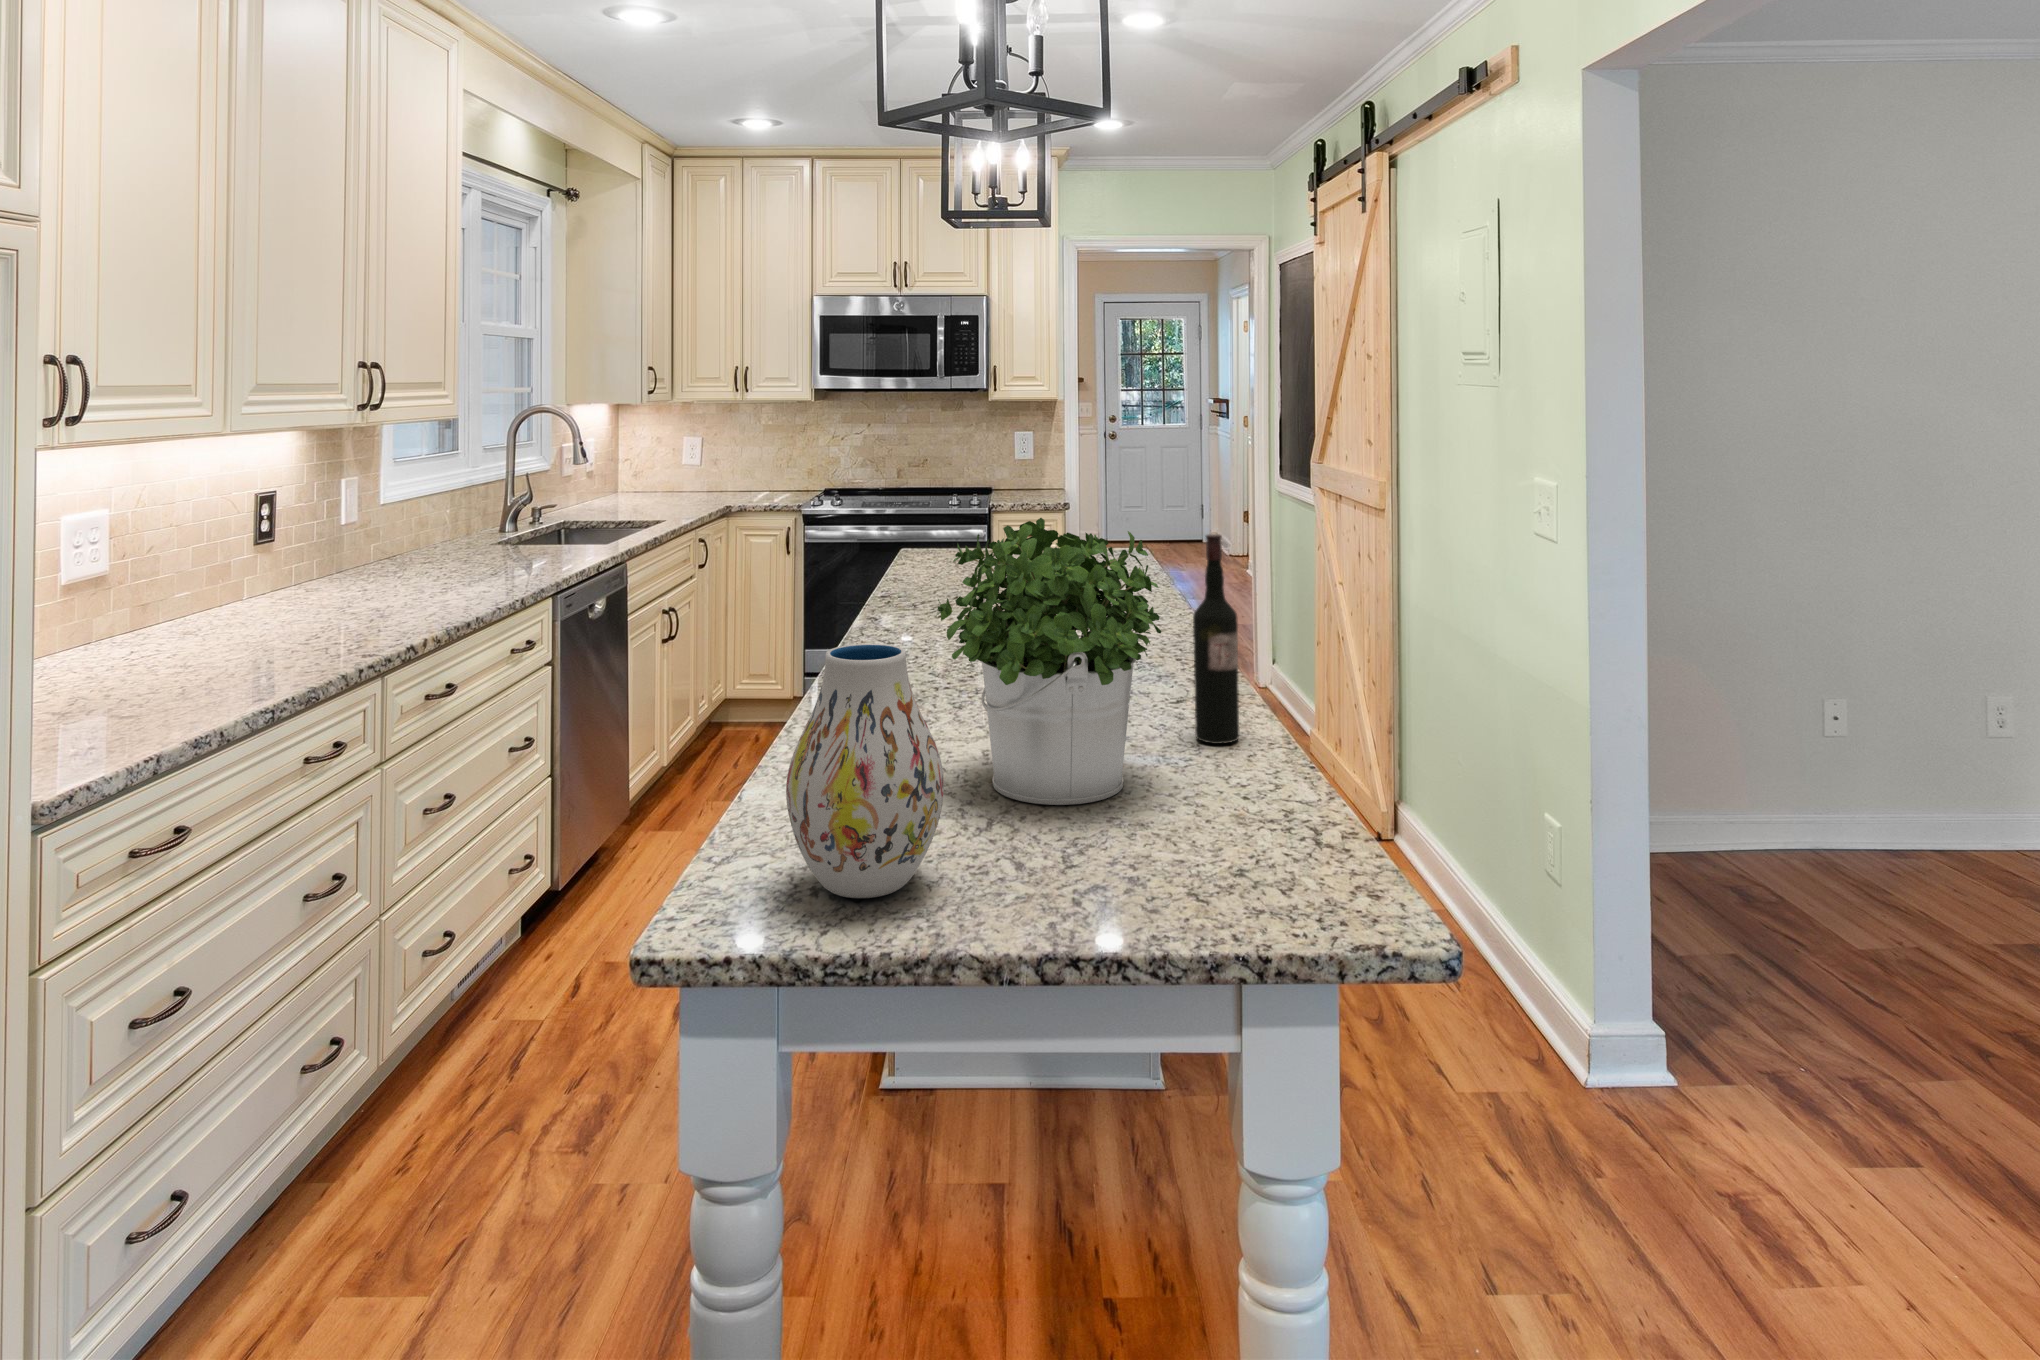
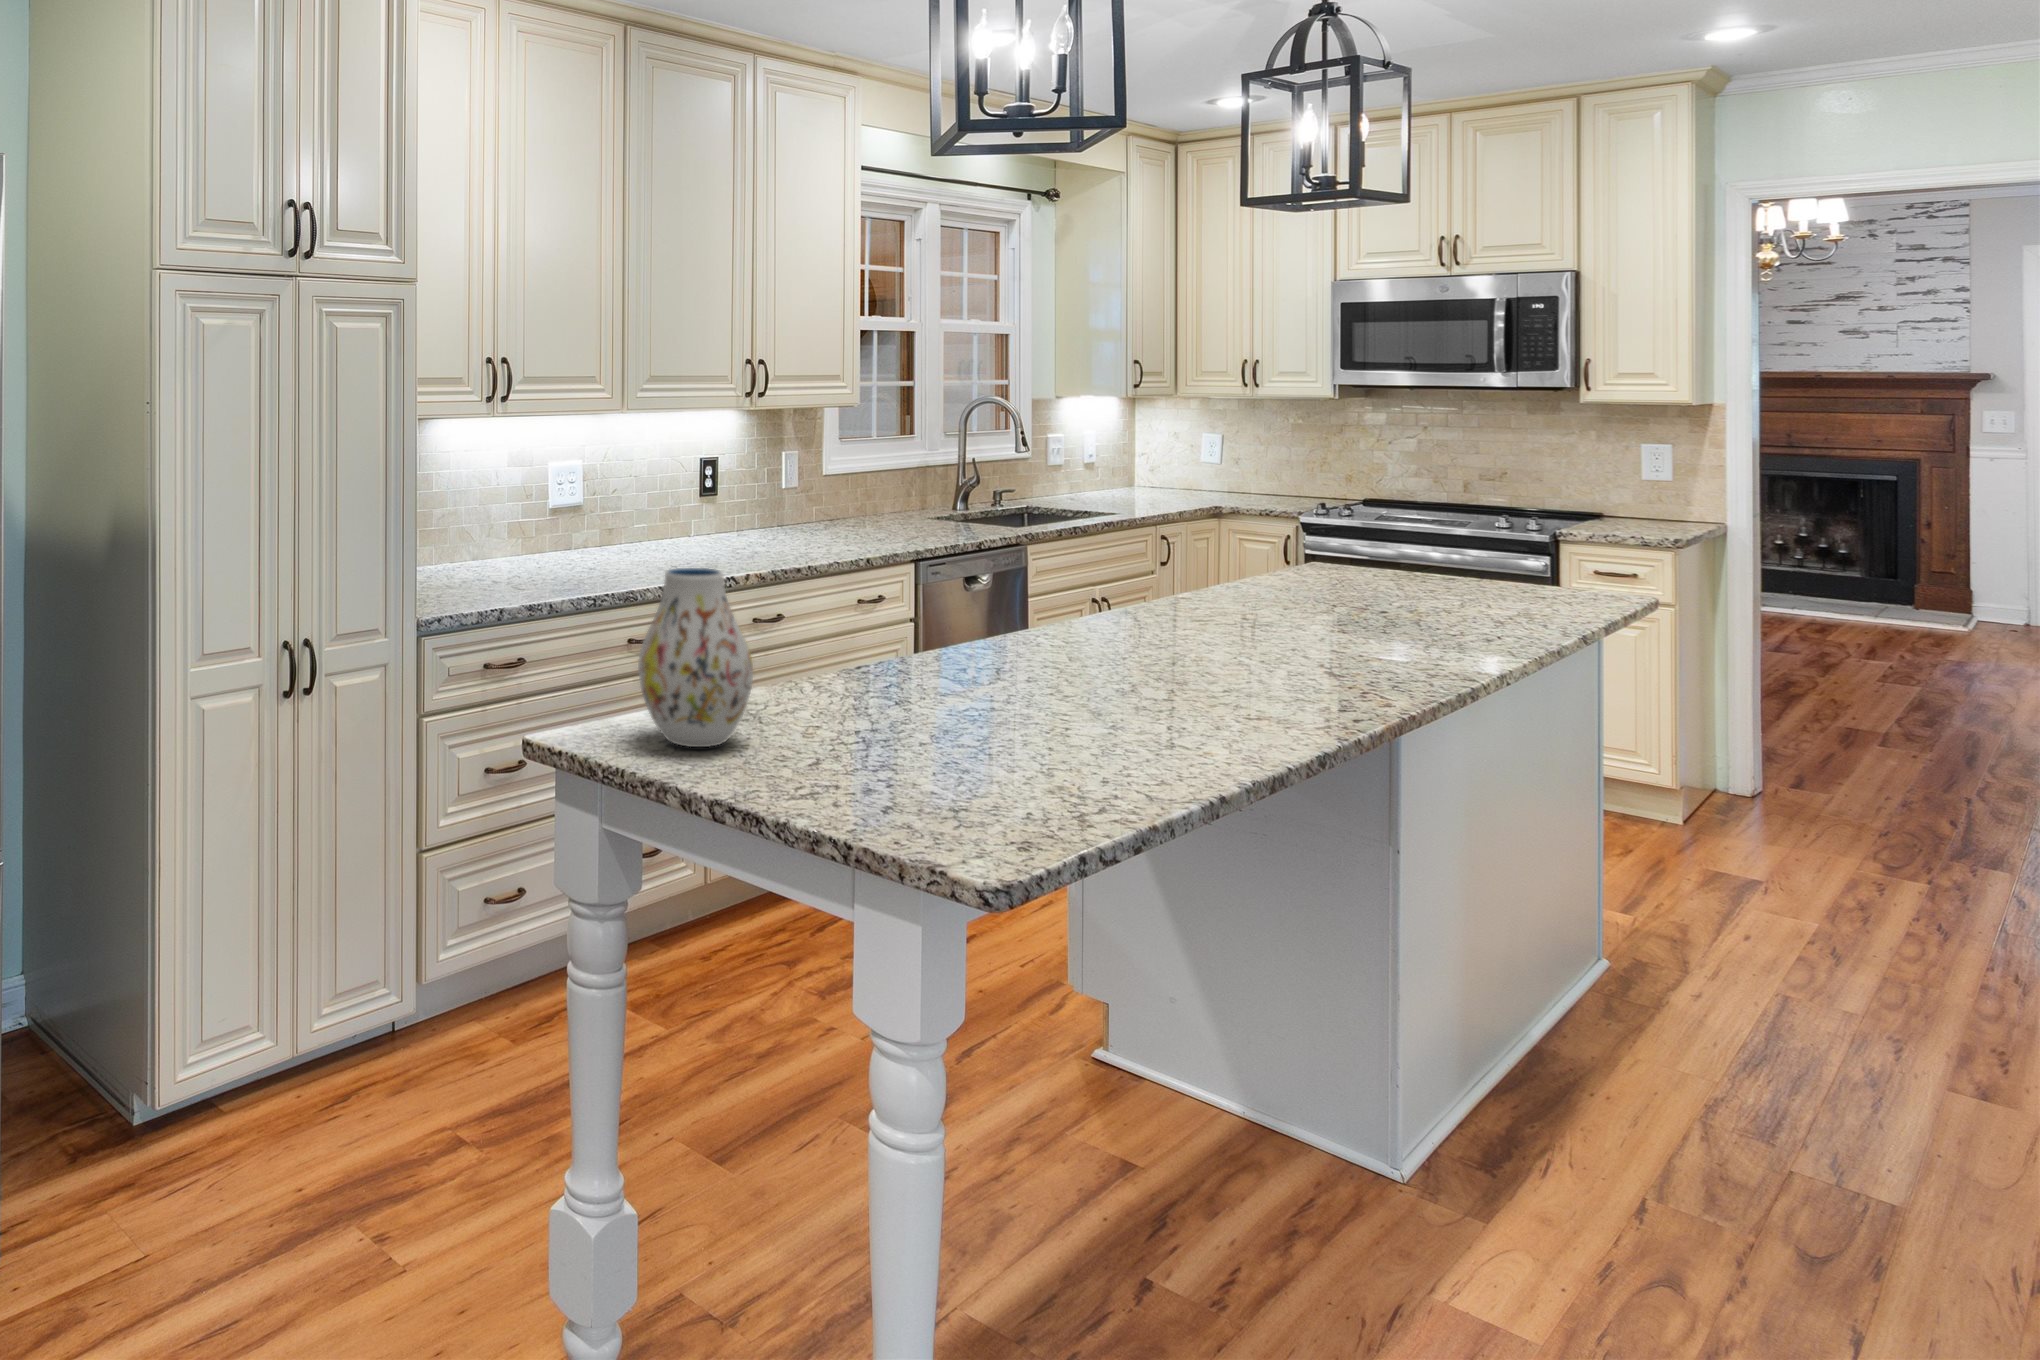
potted plant: present [937,518,1161,805] -> none [852,497,1048,747]
wine bottle: present [1193,534,1239,744] -> none [1151,530,1205,744]

